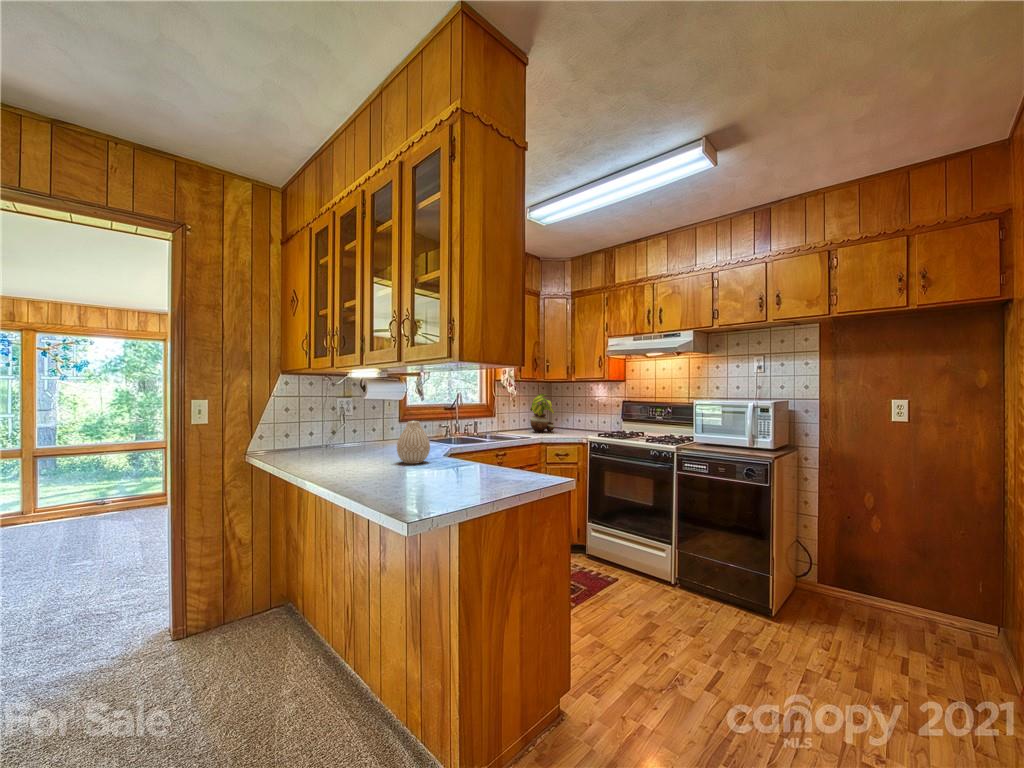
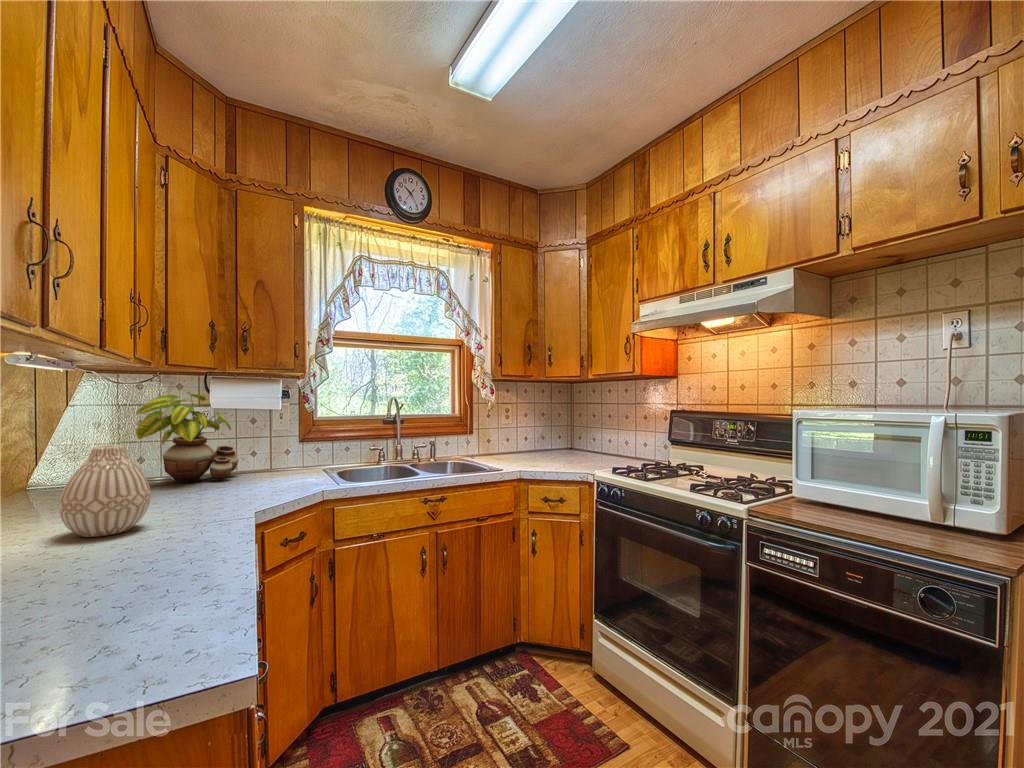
potted plant: present [530,394,554,432] -> present [136,392,239,482]

